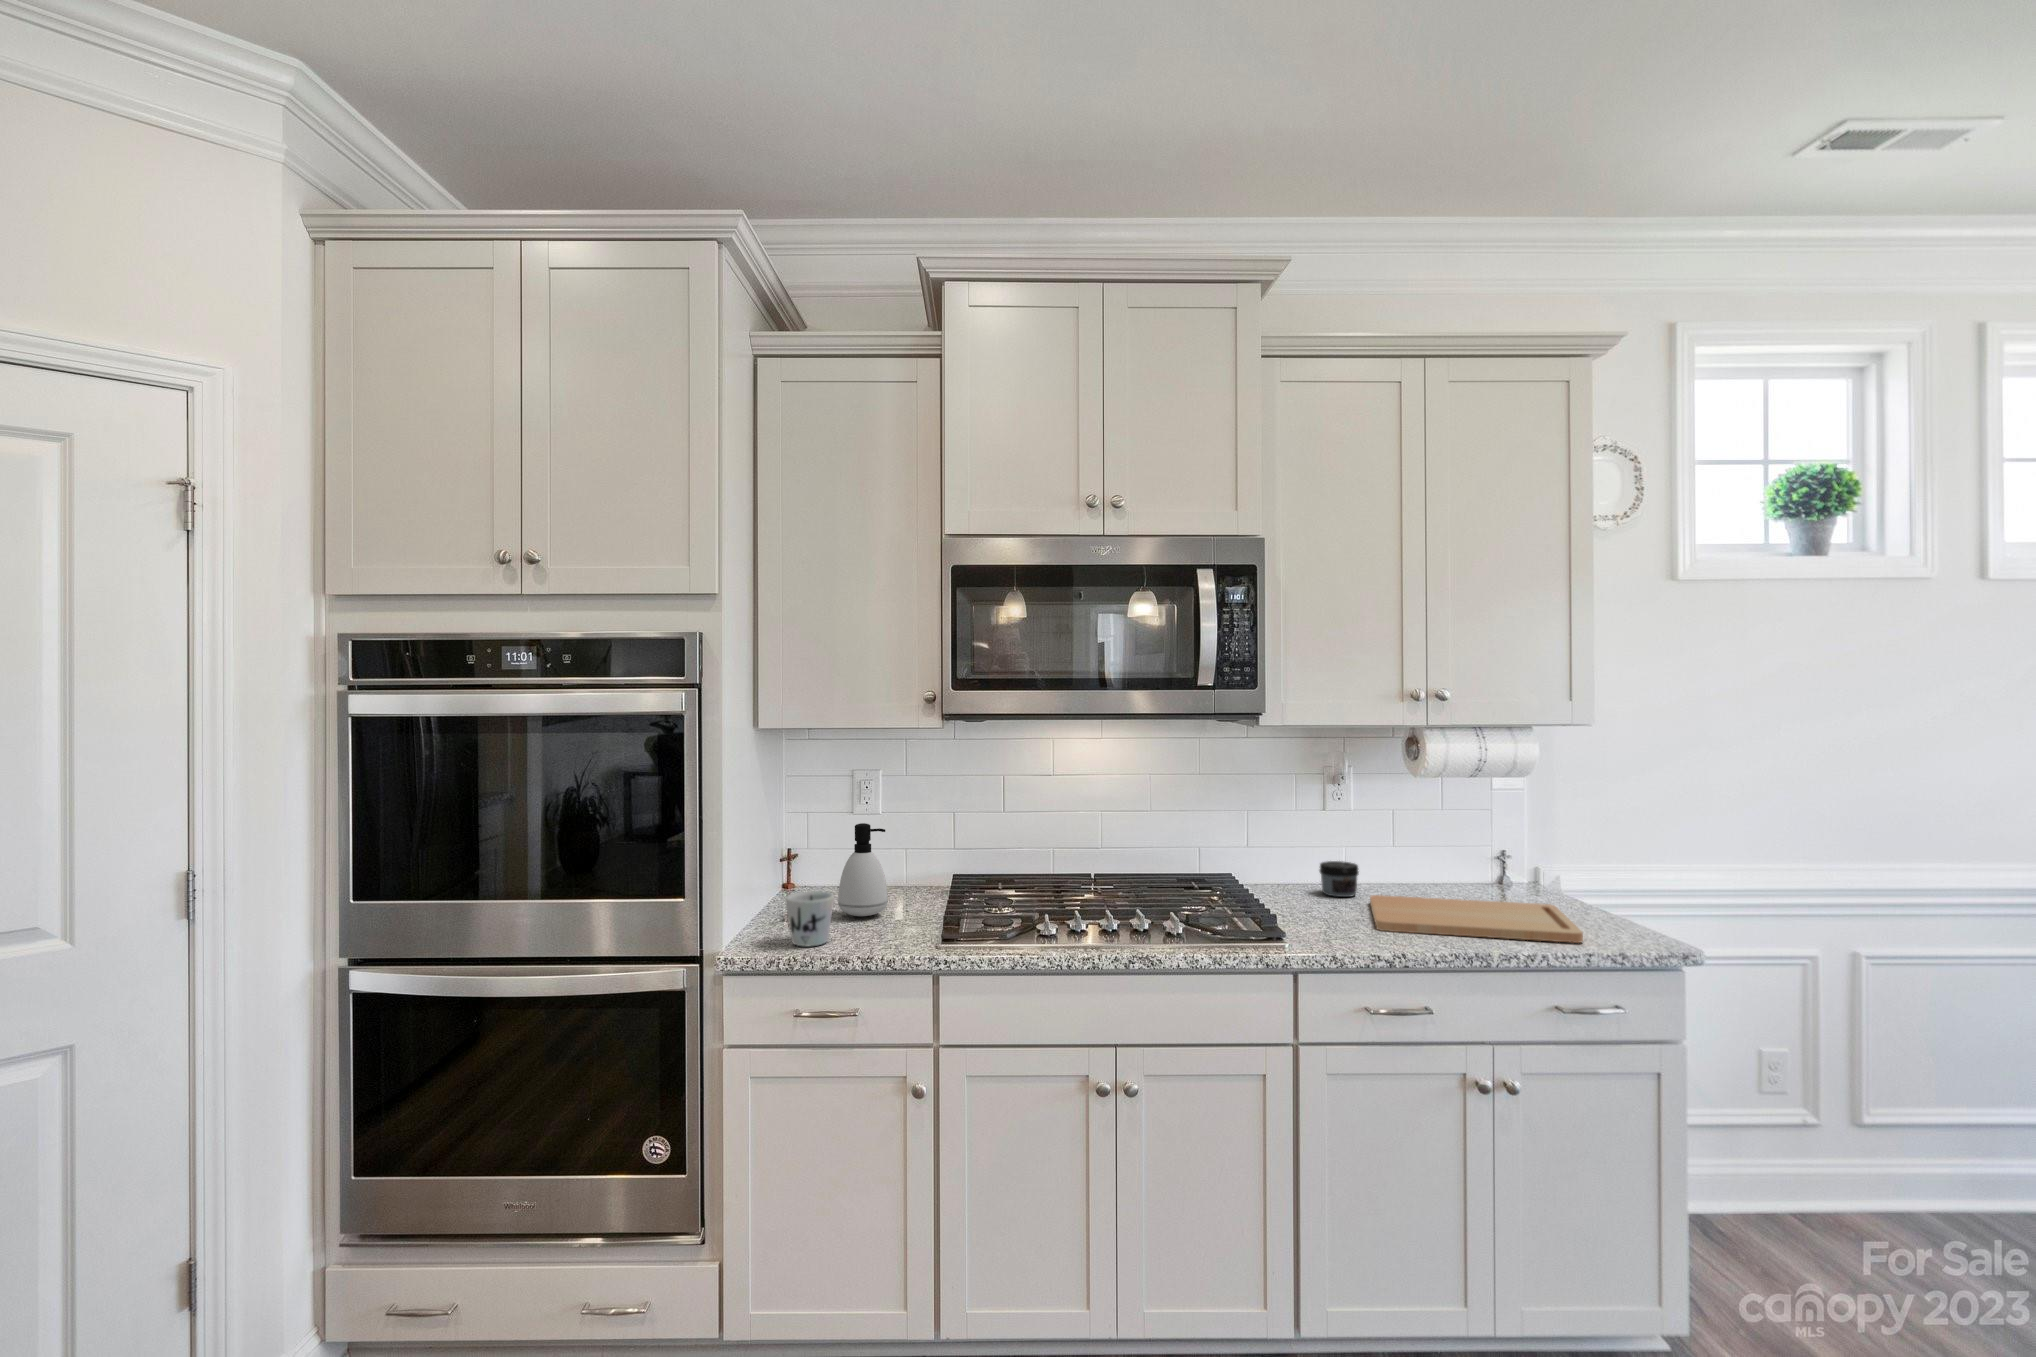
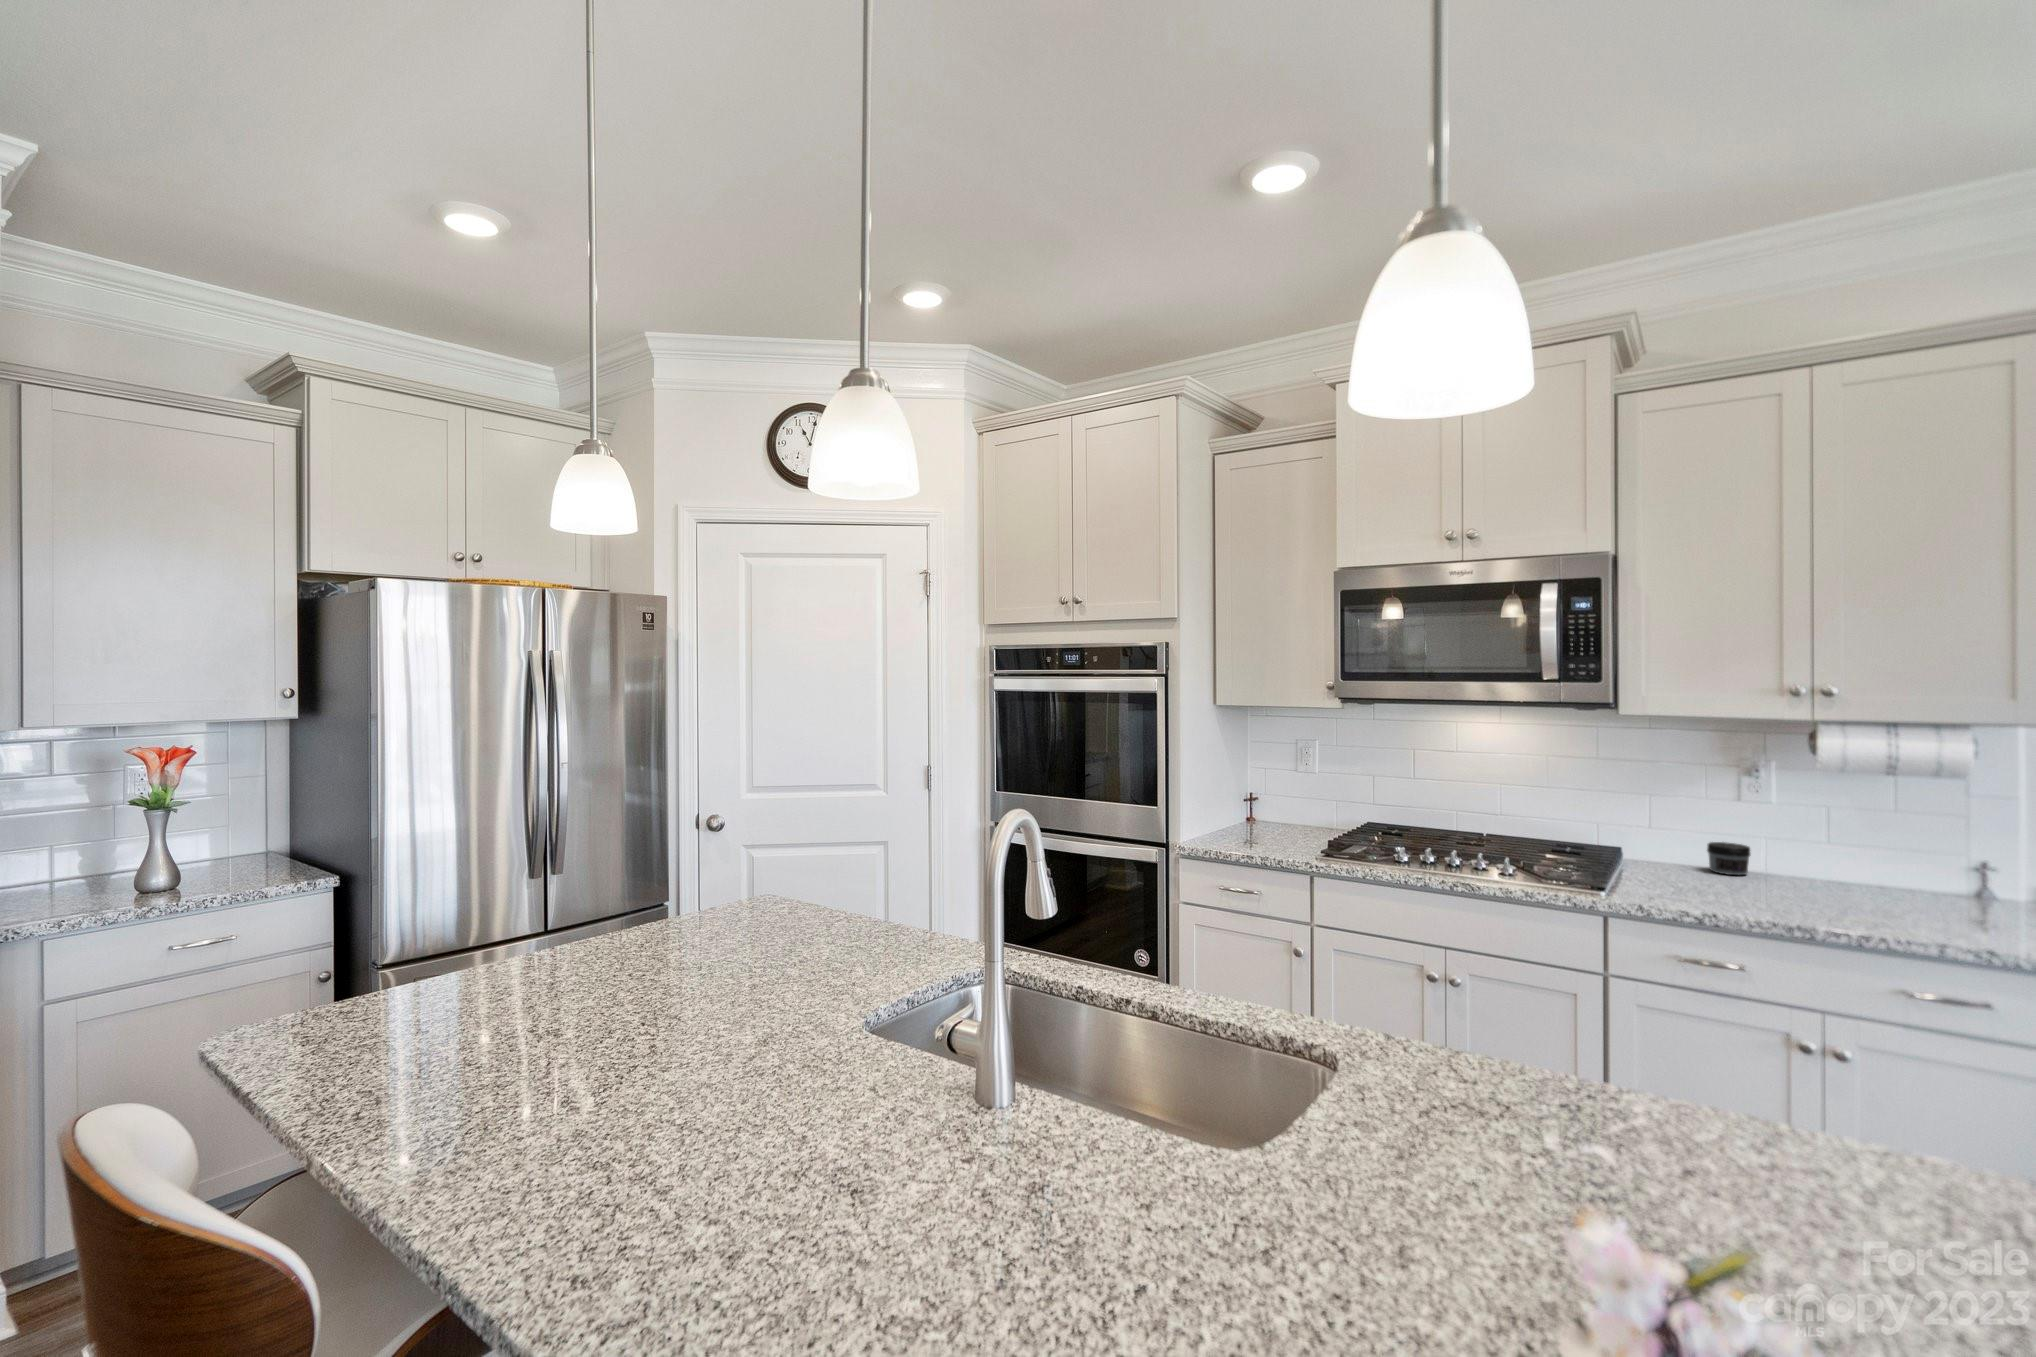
soap dispenser: present [838,823,888,916] -> none [1267,773,1303,837]
mug: present [786,891,834,947] -> none [1219,813,1252,847]
cutting board: present [1370,895,1583,943] -> none [1719,875,1972,936]

